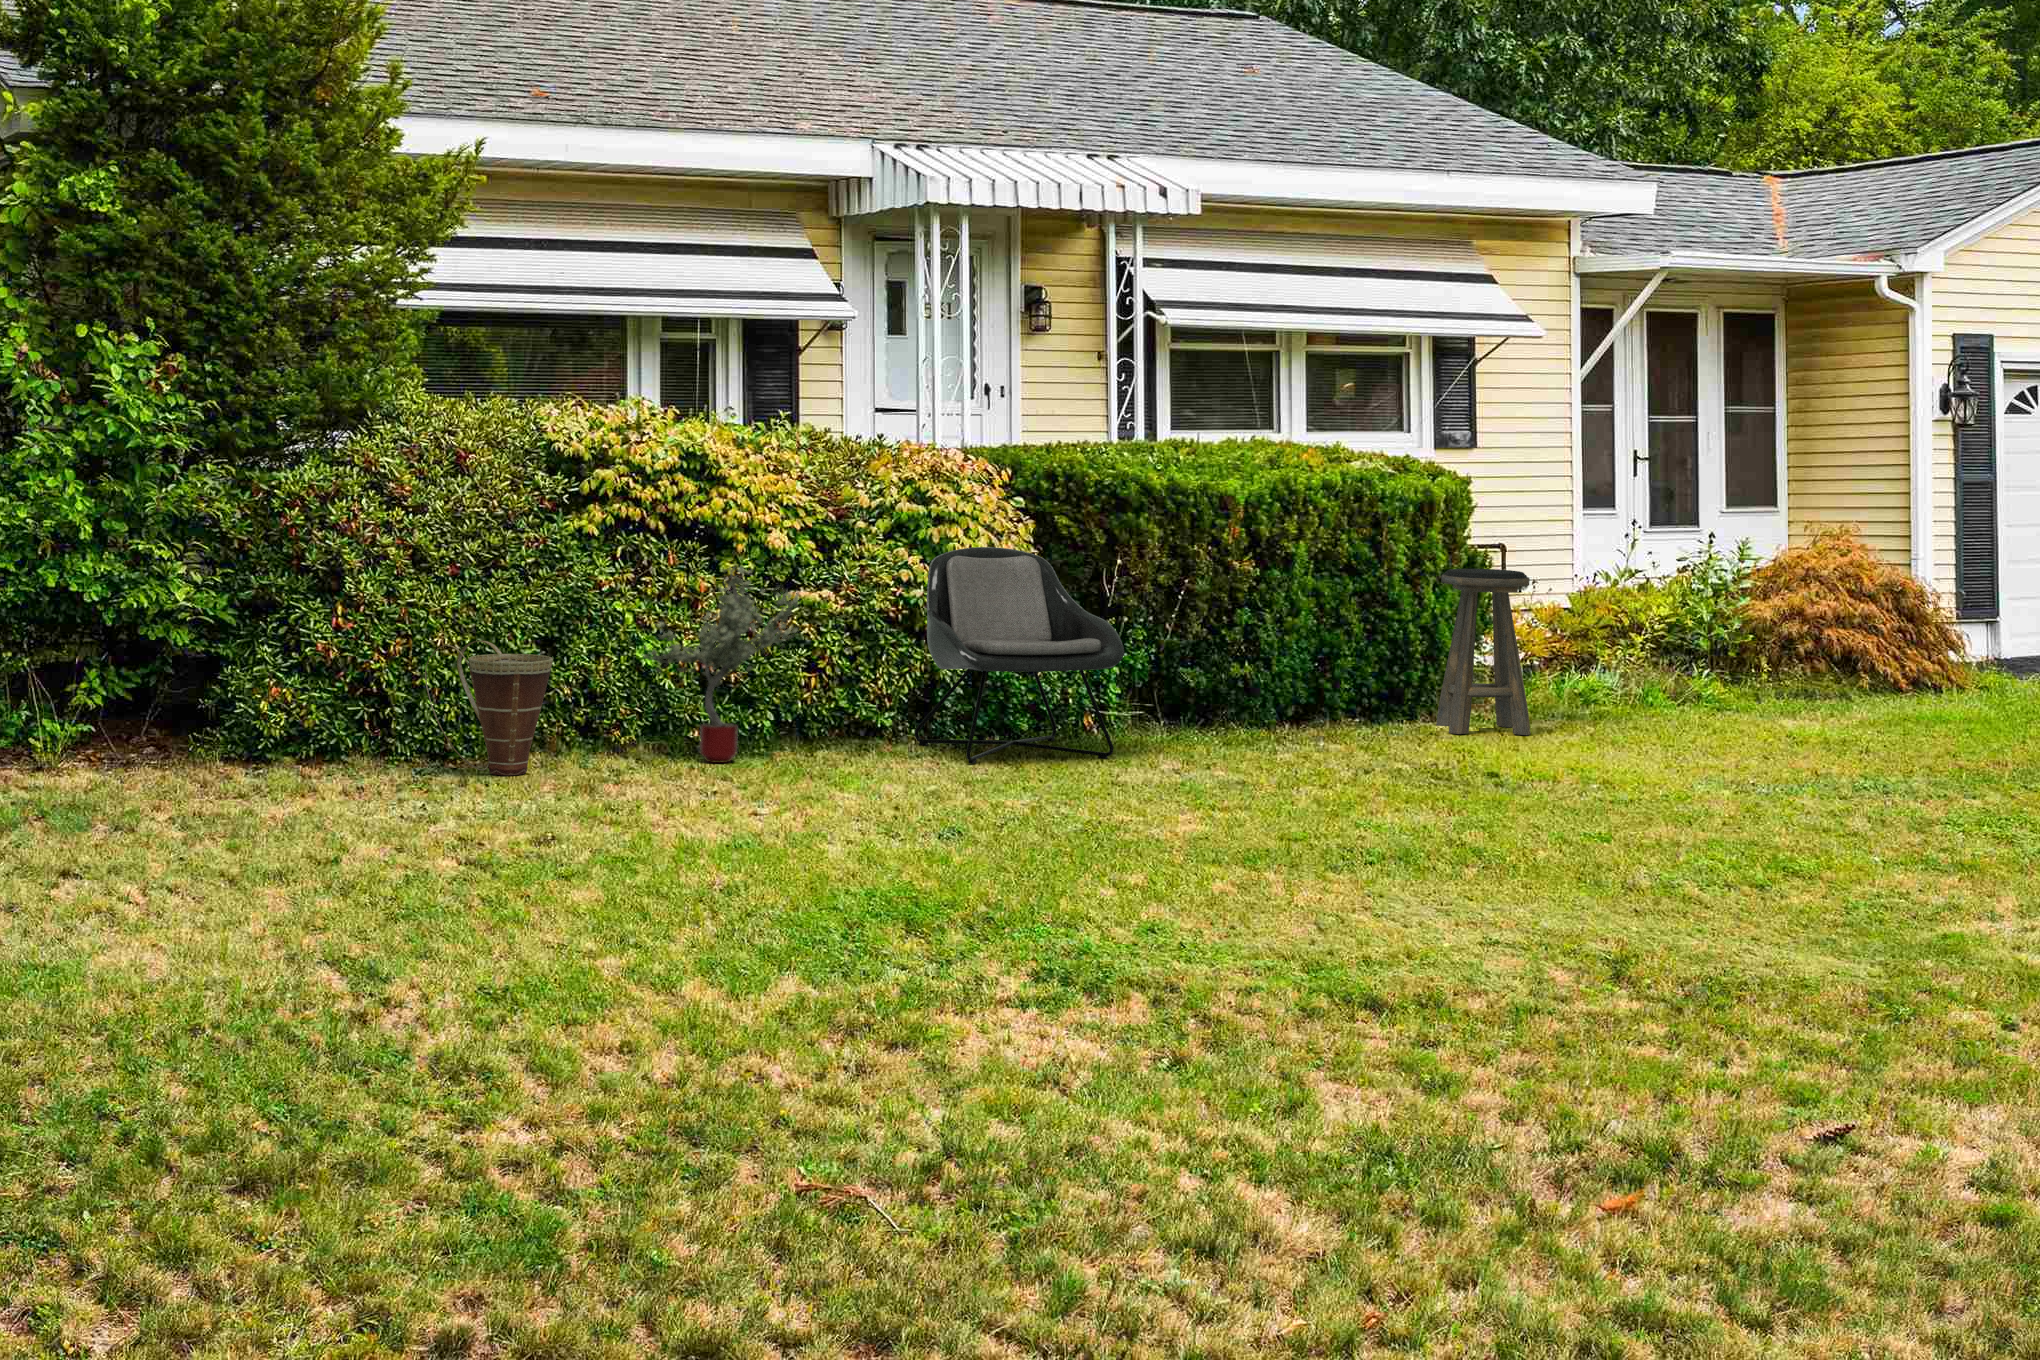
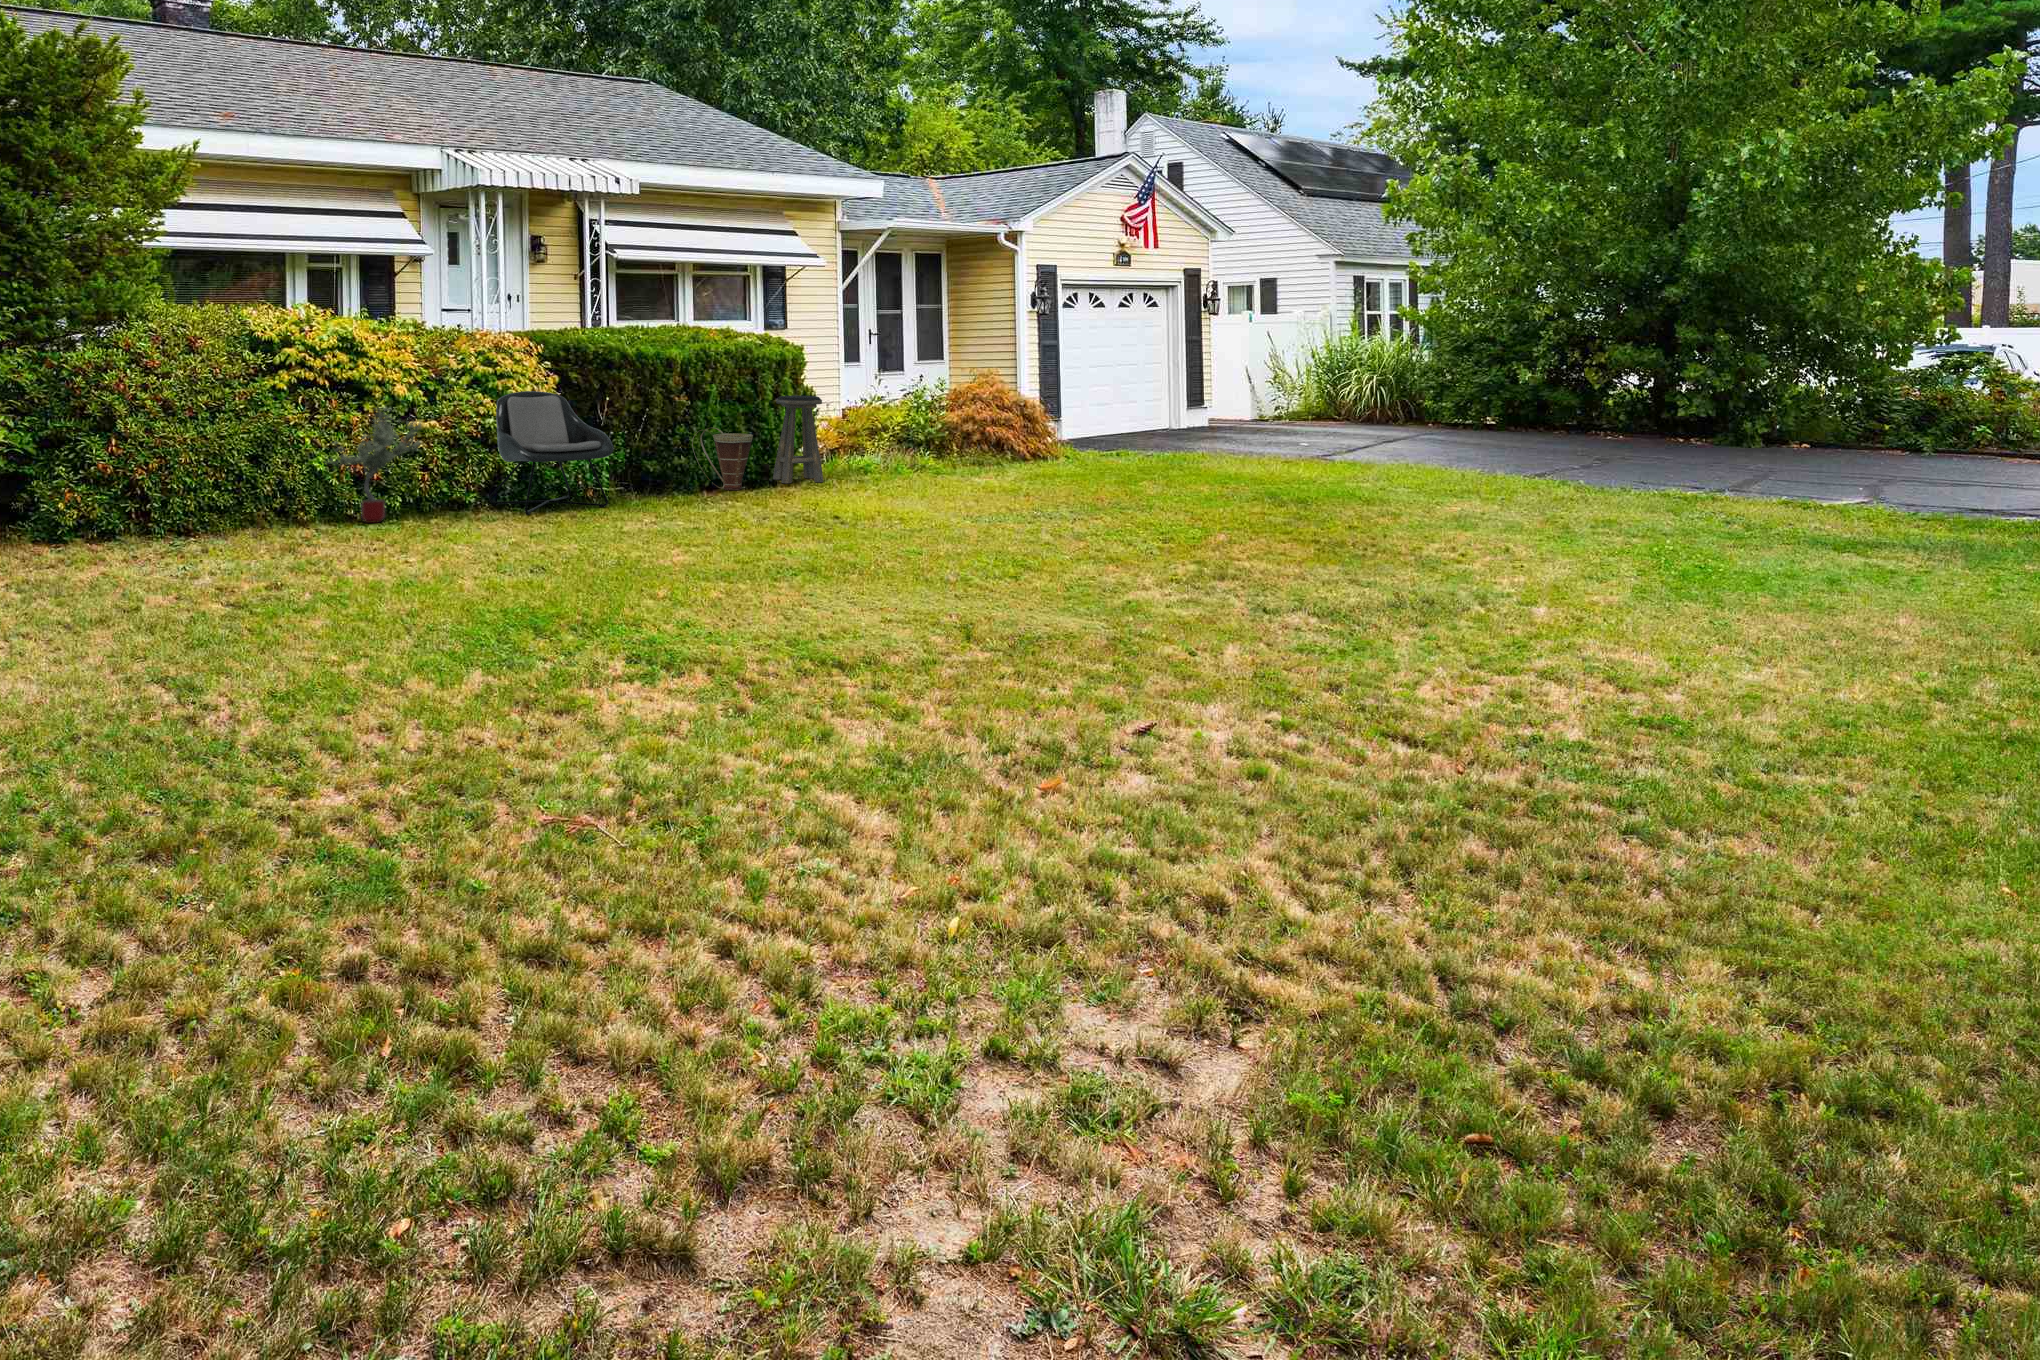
basket: present [425,640,553,776] -> present [692,428,753,490]

